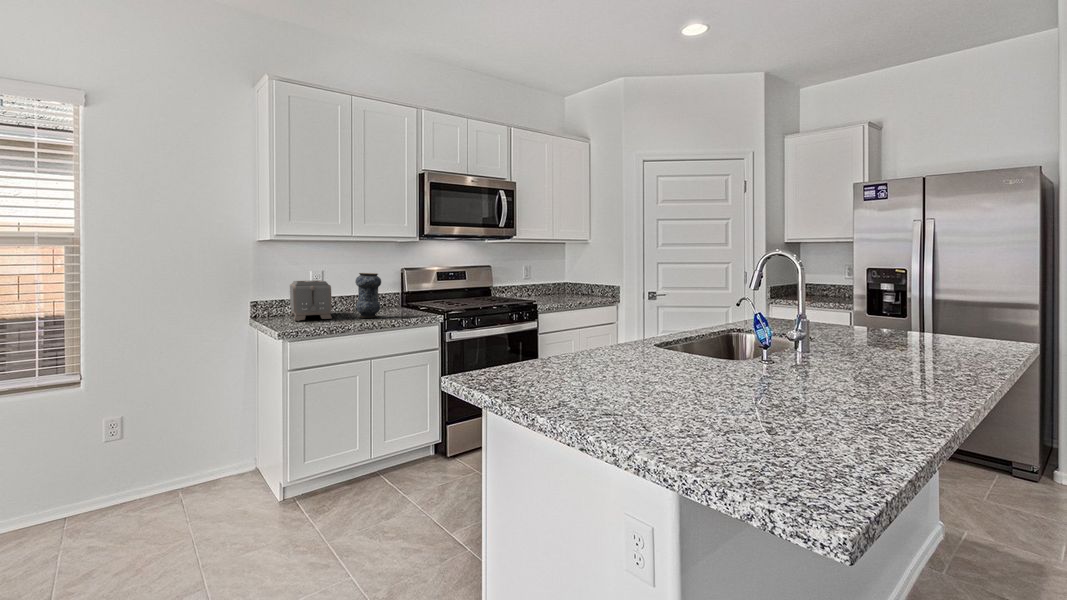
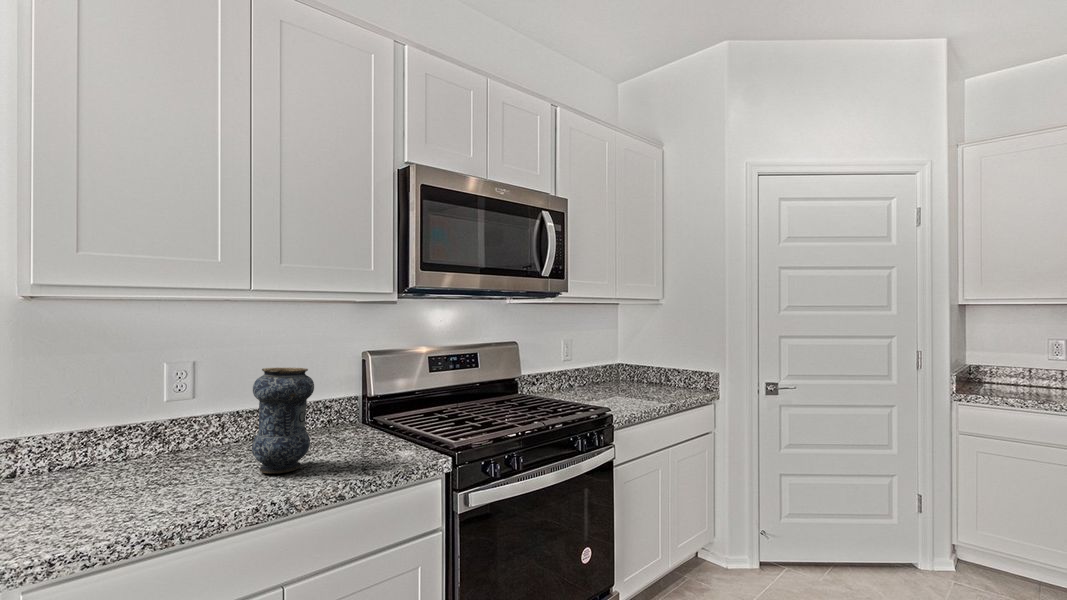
toaster: present [290,280,332,320] -> none [84,382,197,492]

